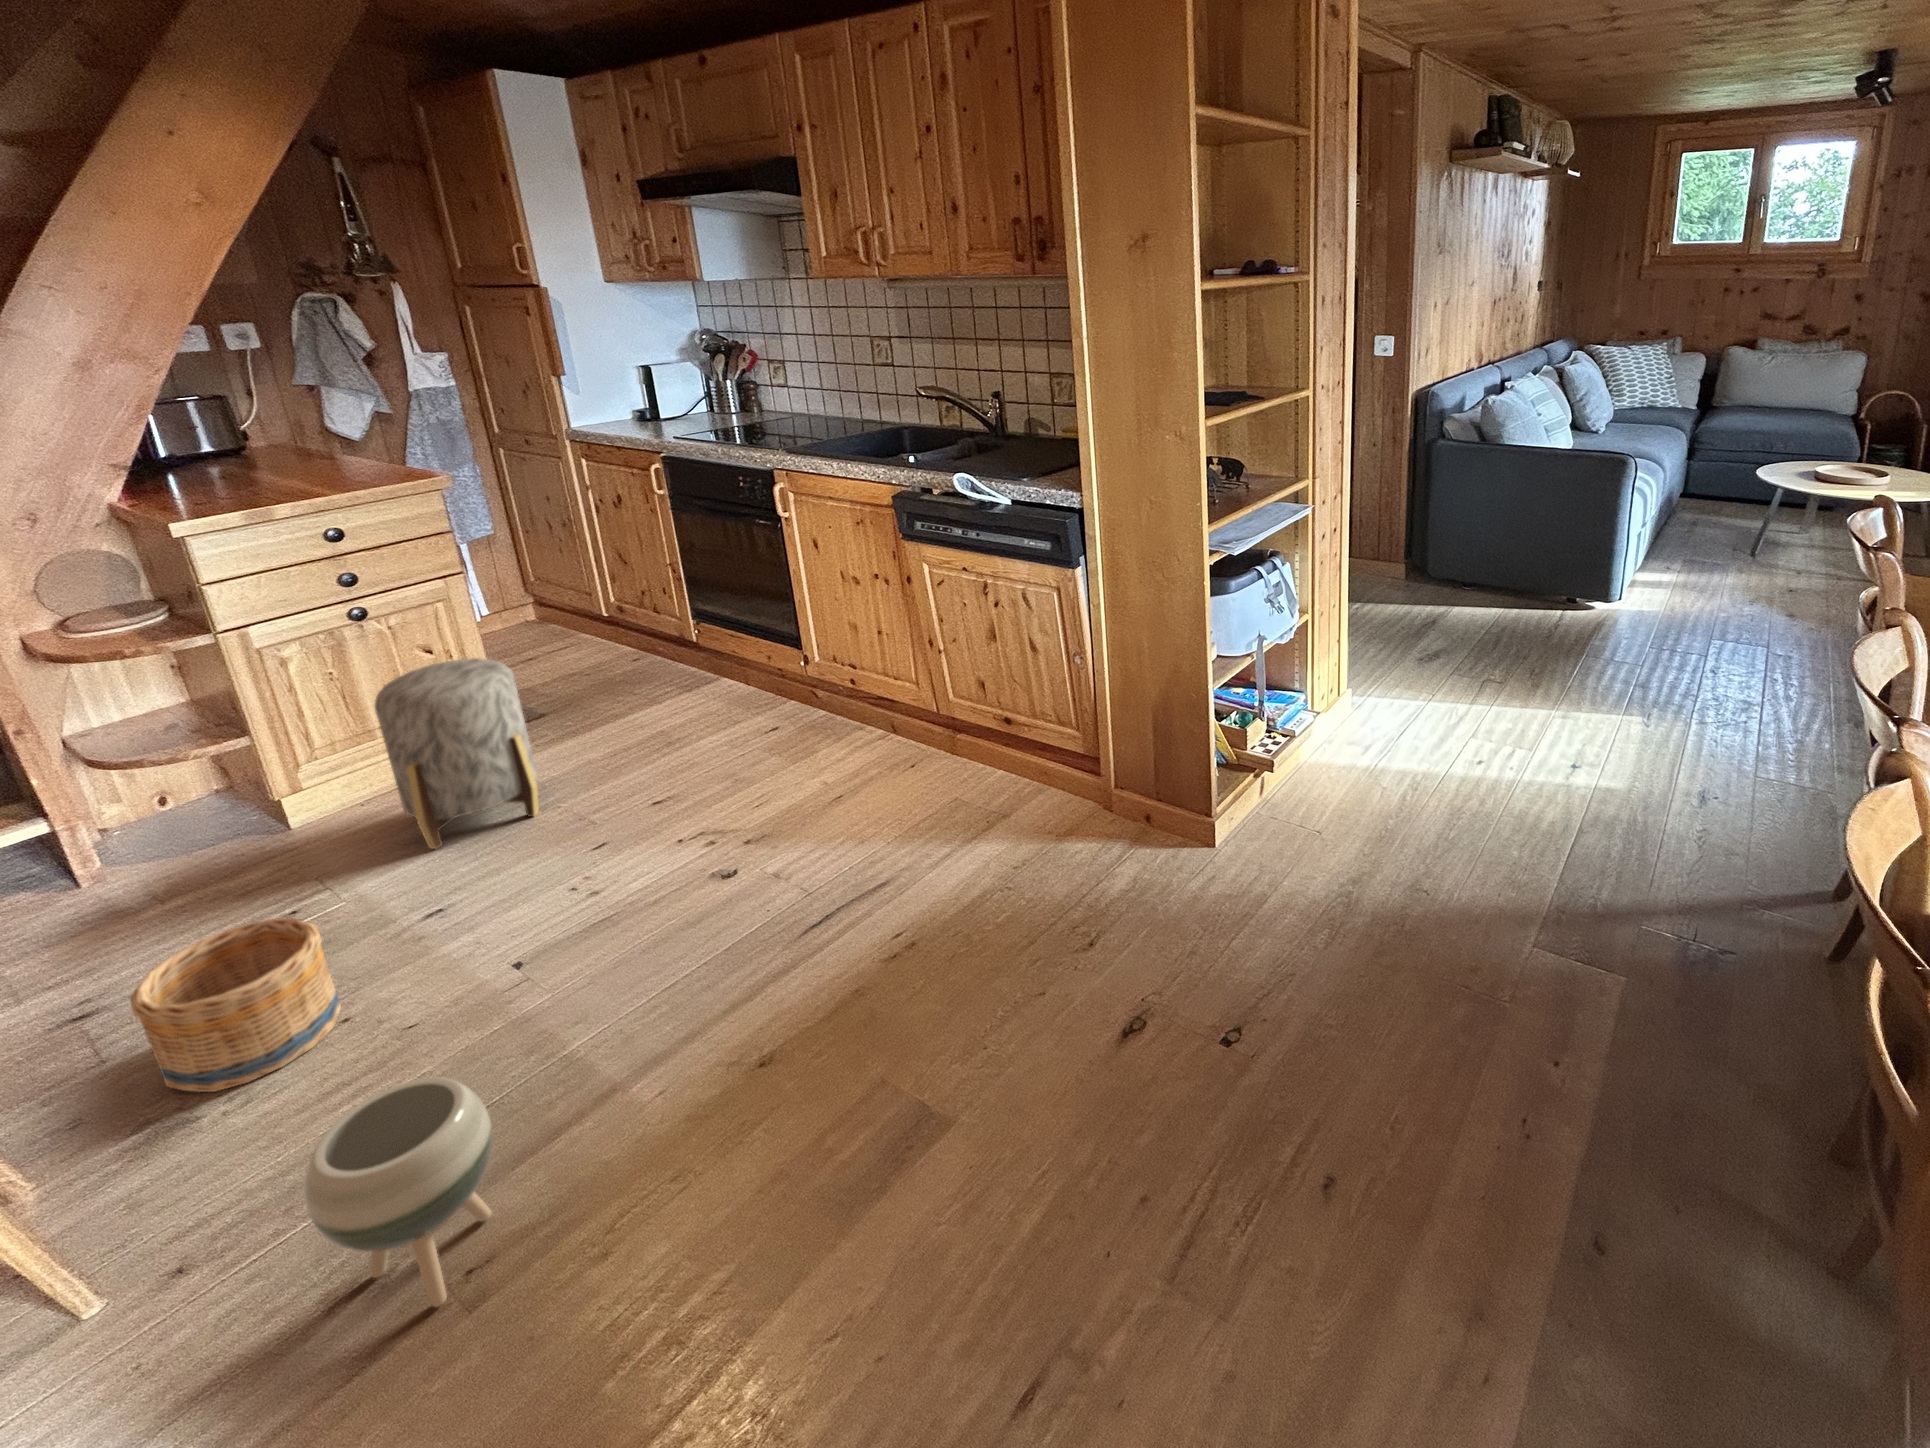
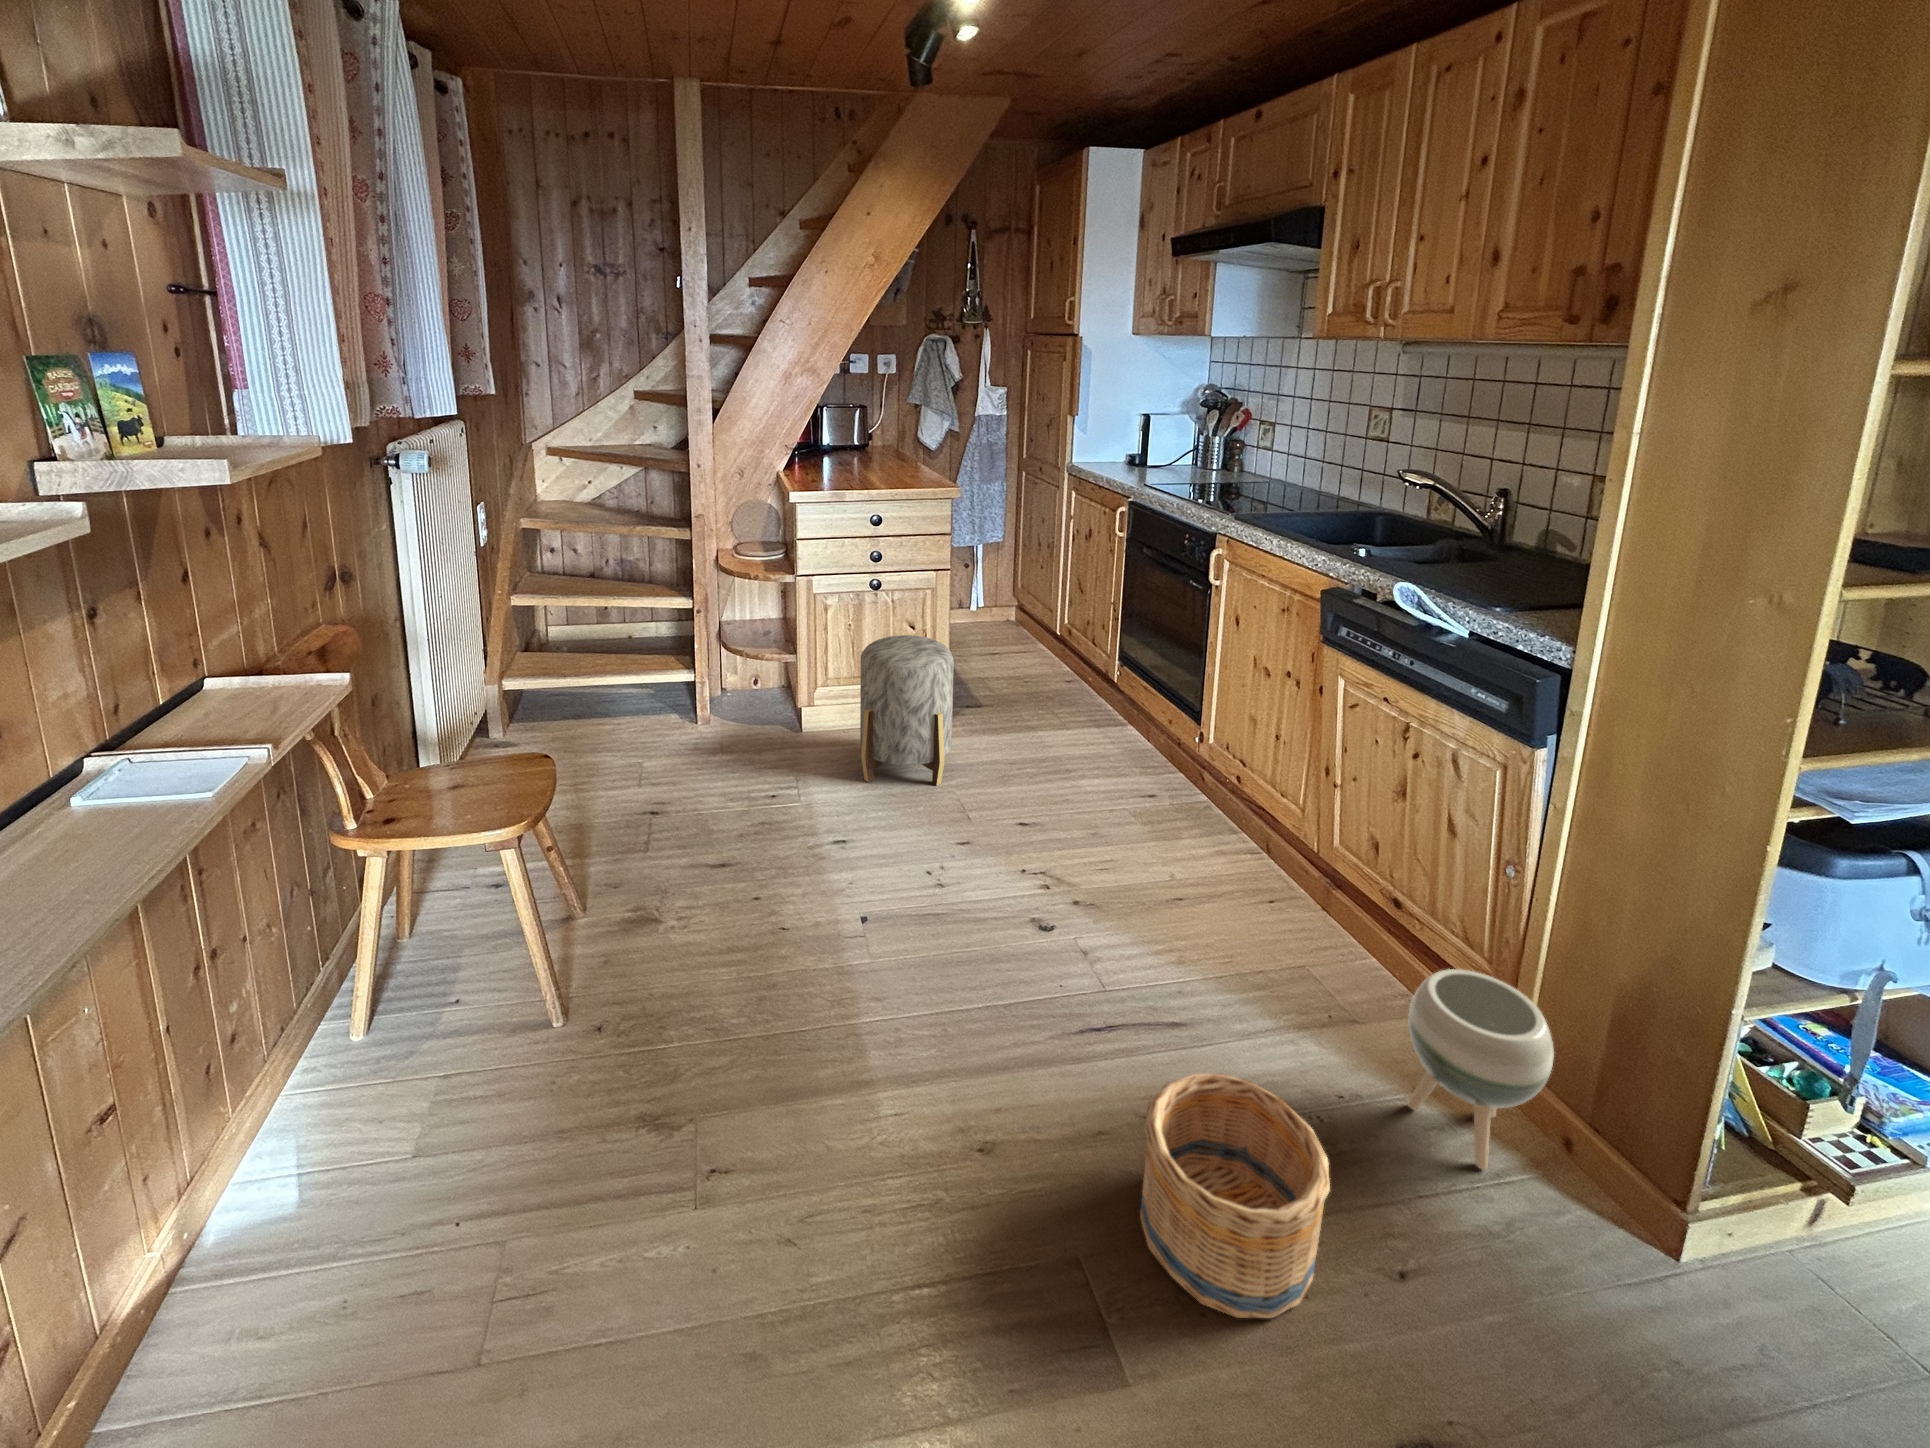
basket: present [130,918,341,1092] -> present [1140,1074,1330,1318]
planter: present [304,1077,493,1307] -> present [1408,969,1554,1169]

